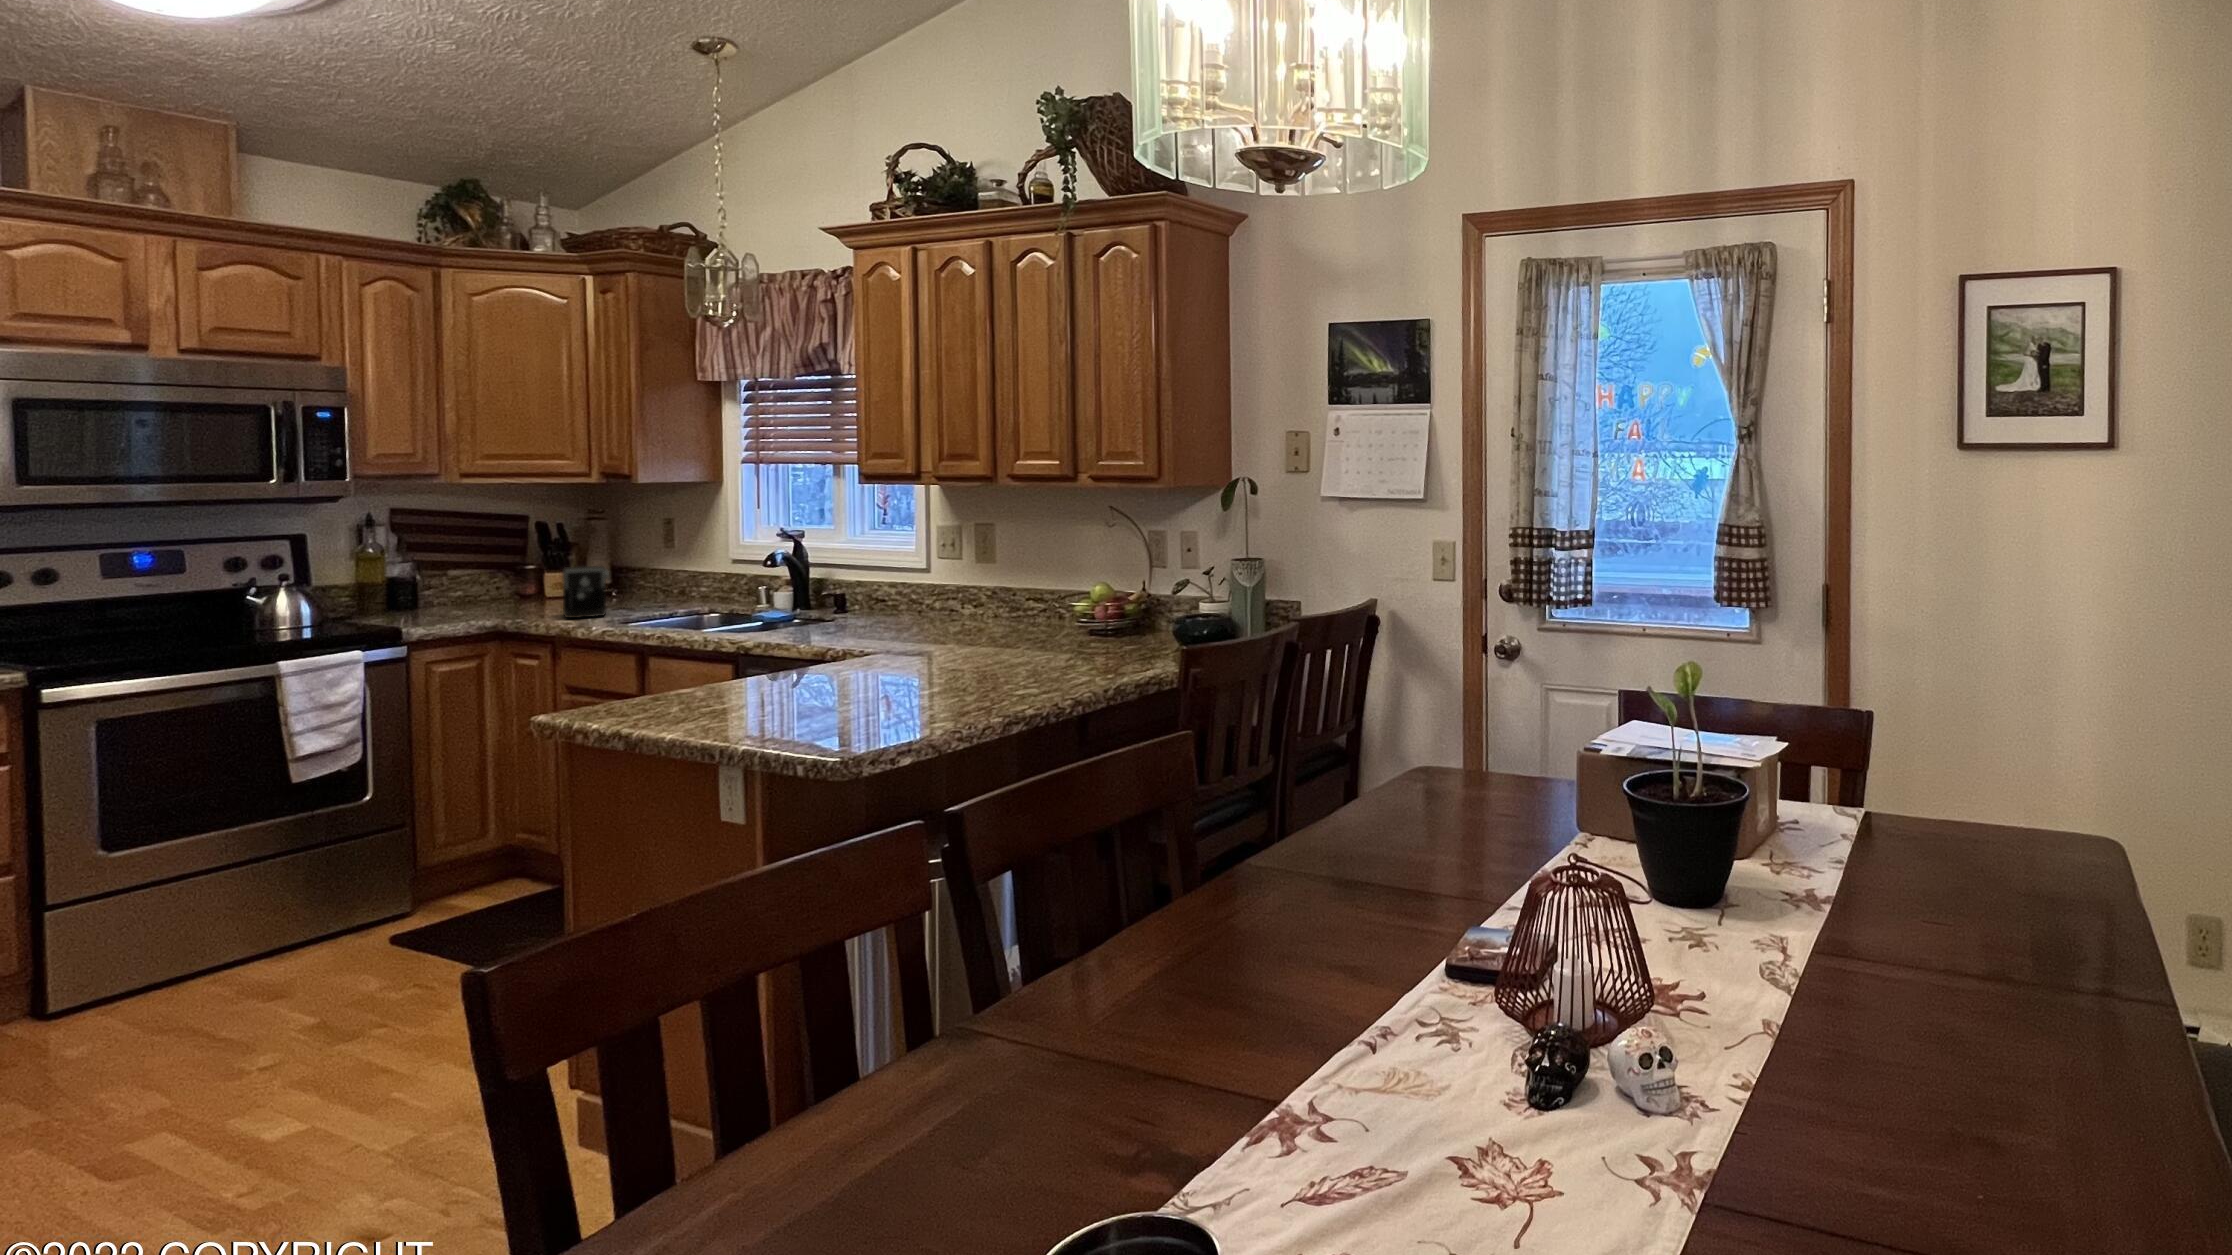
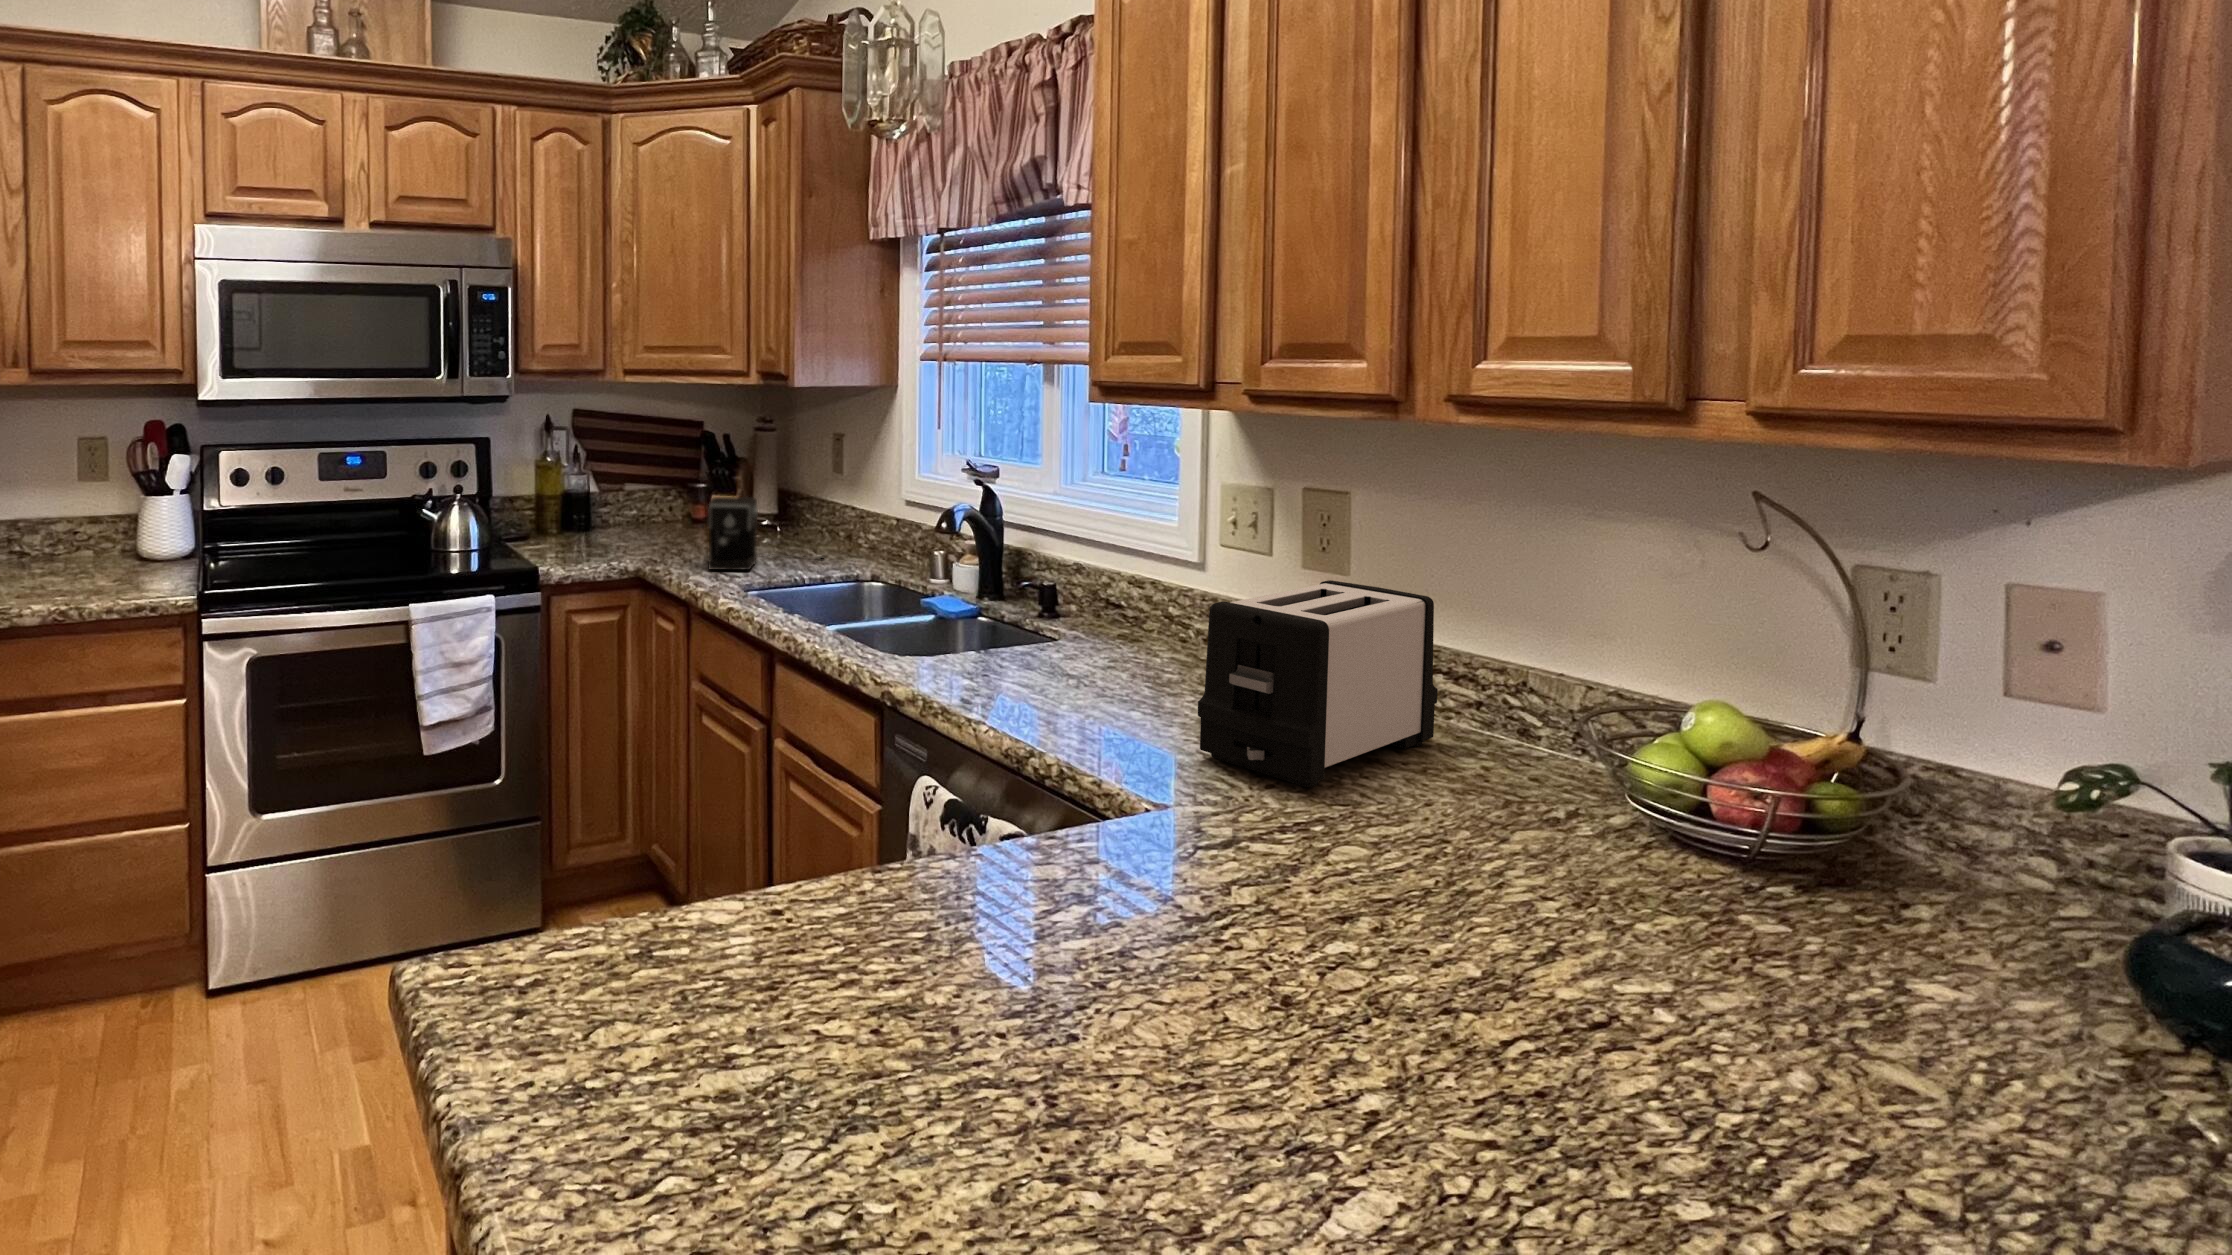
toaster: none [912,564,1027,646] -> present [1198,580,1438,787]

